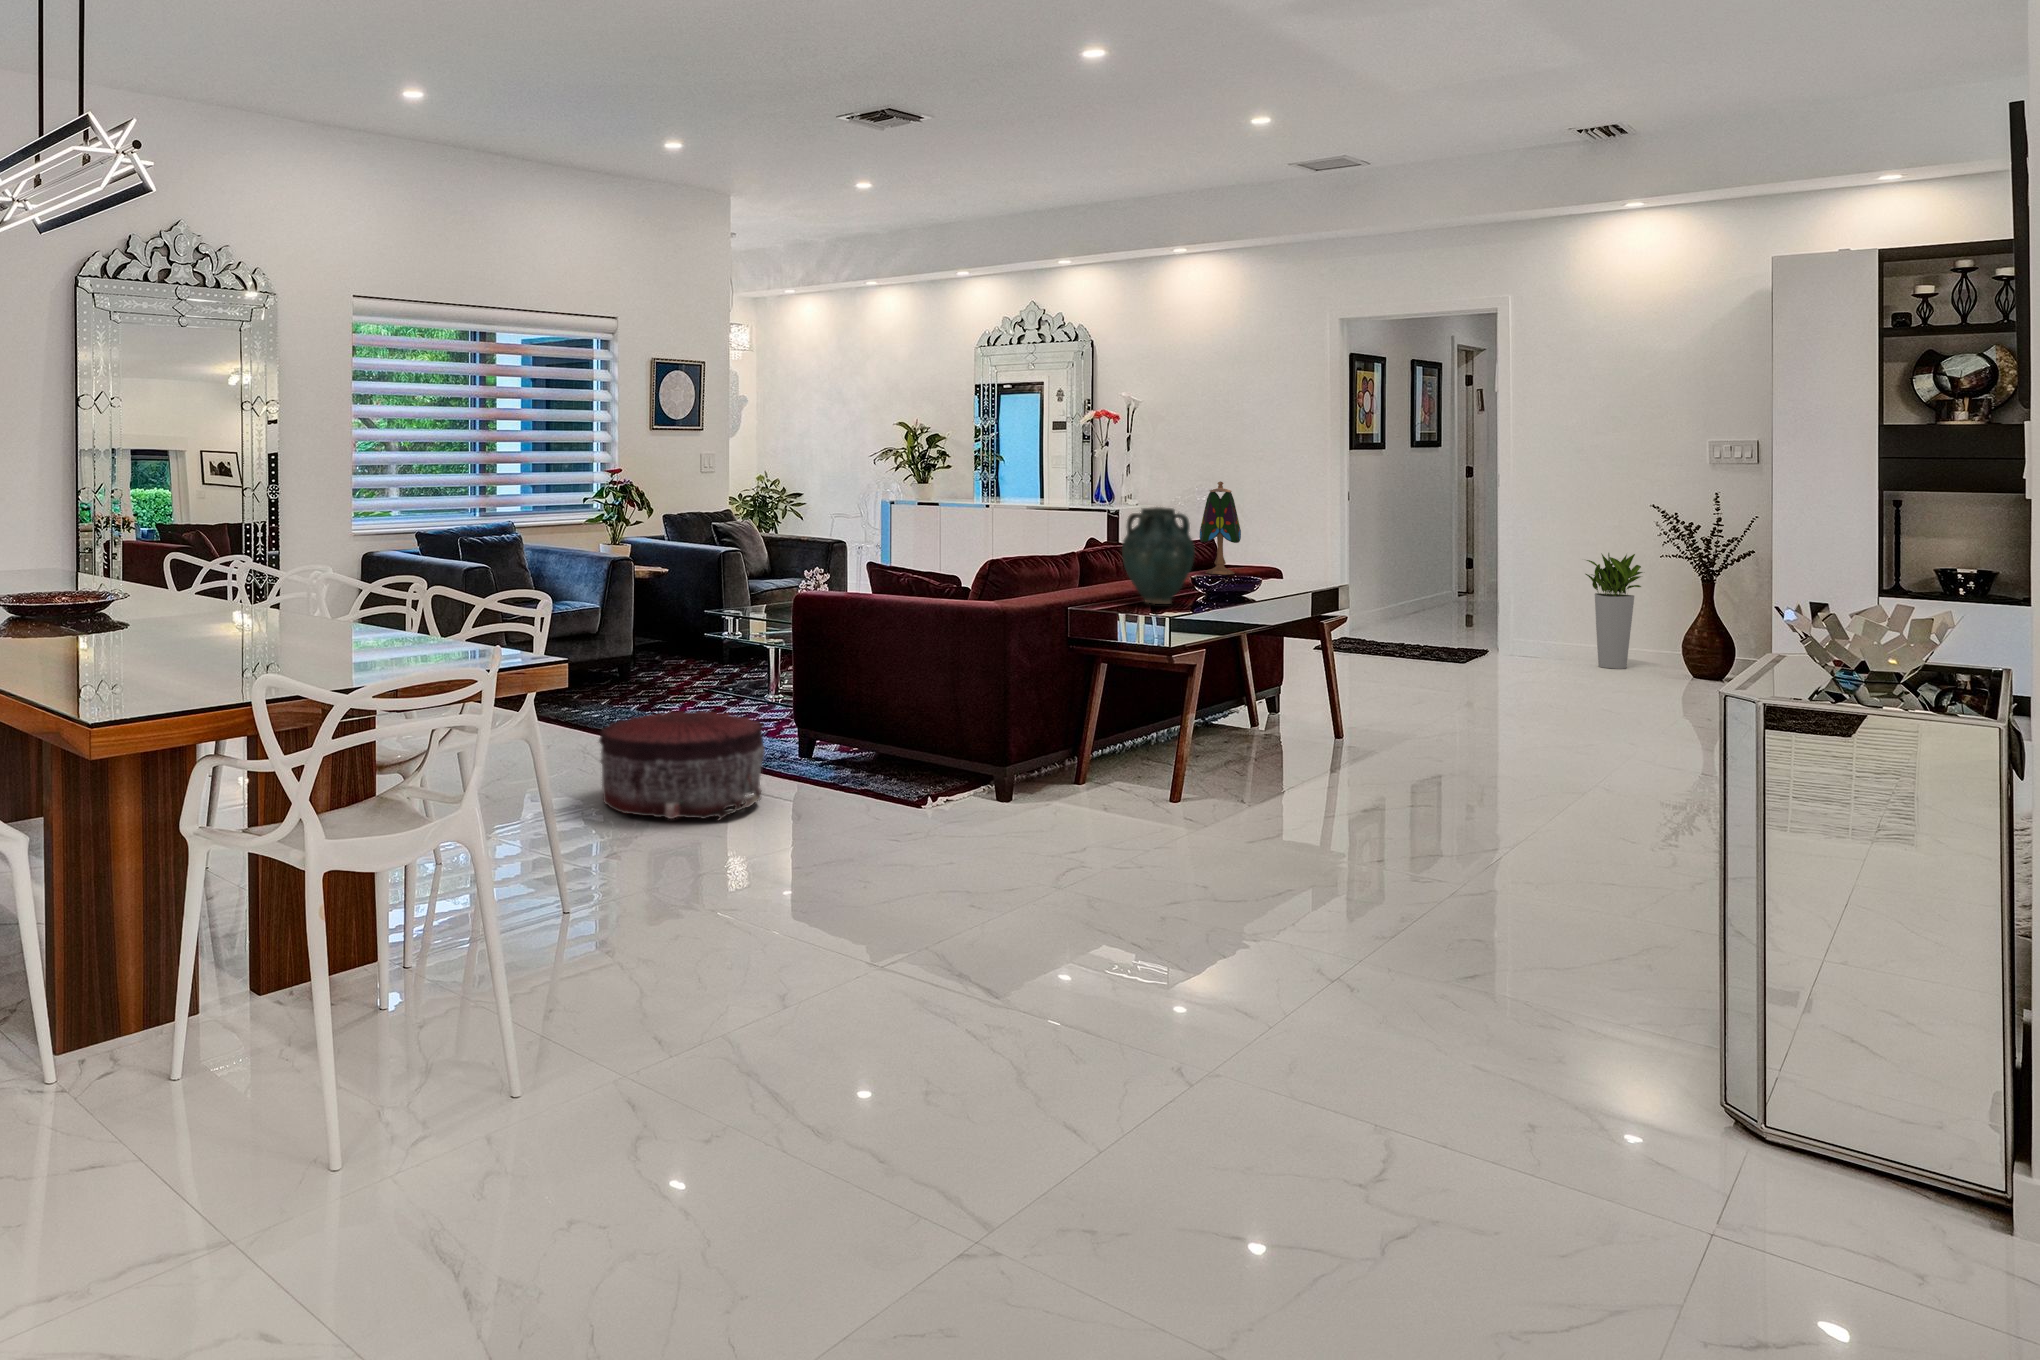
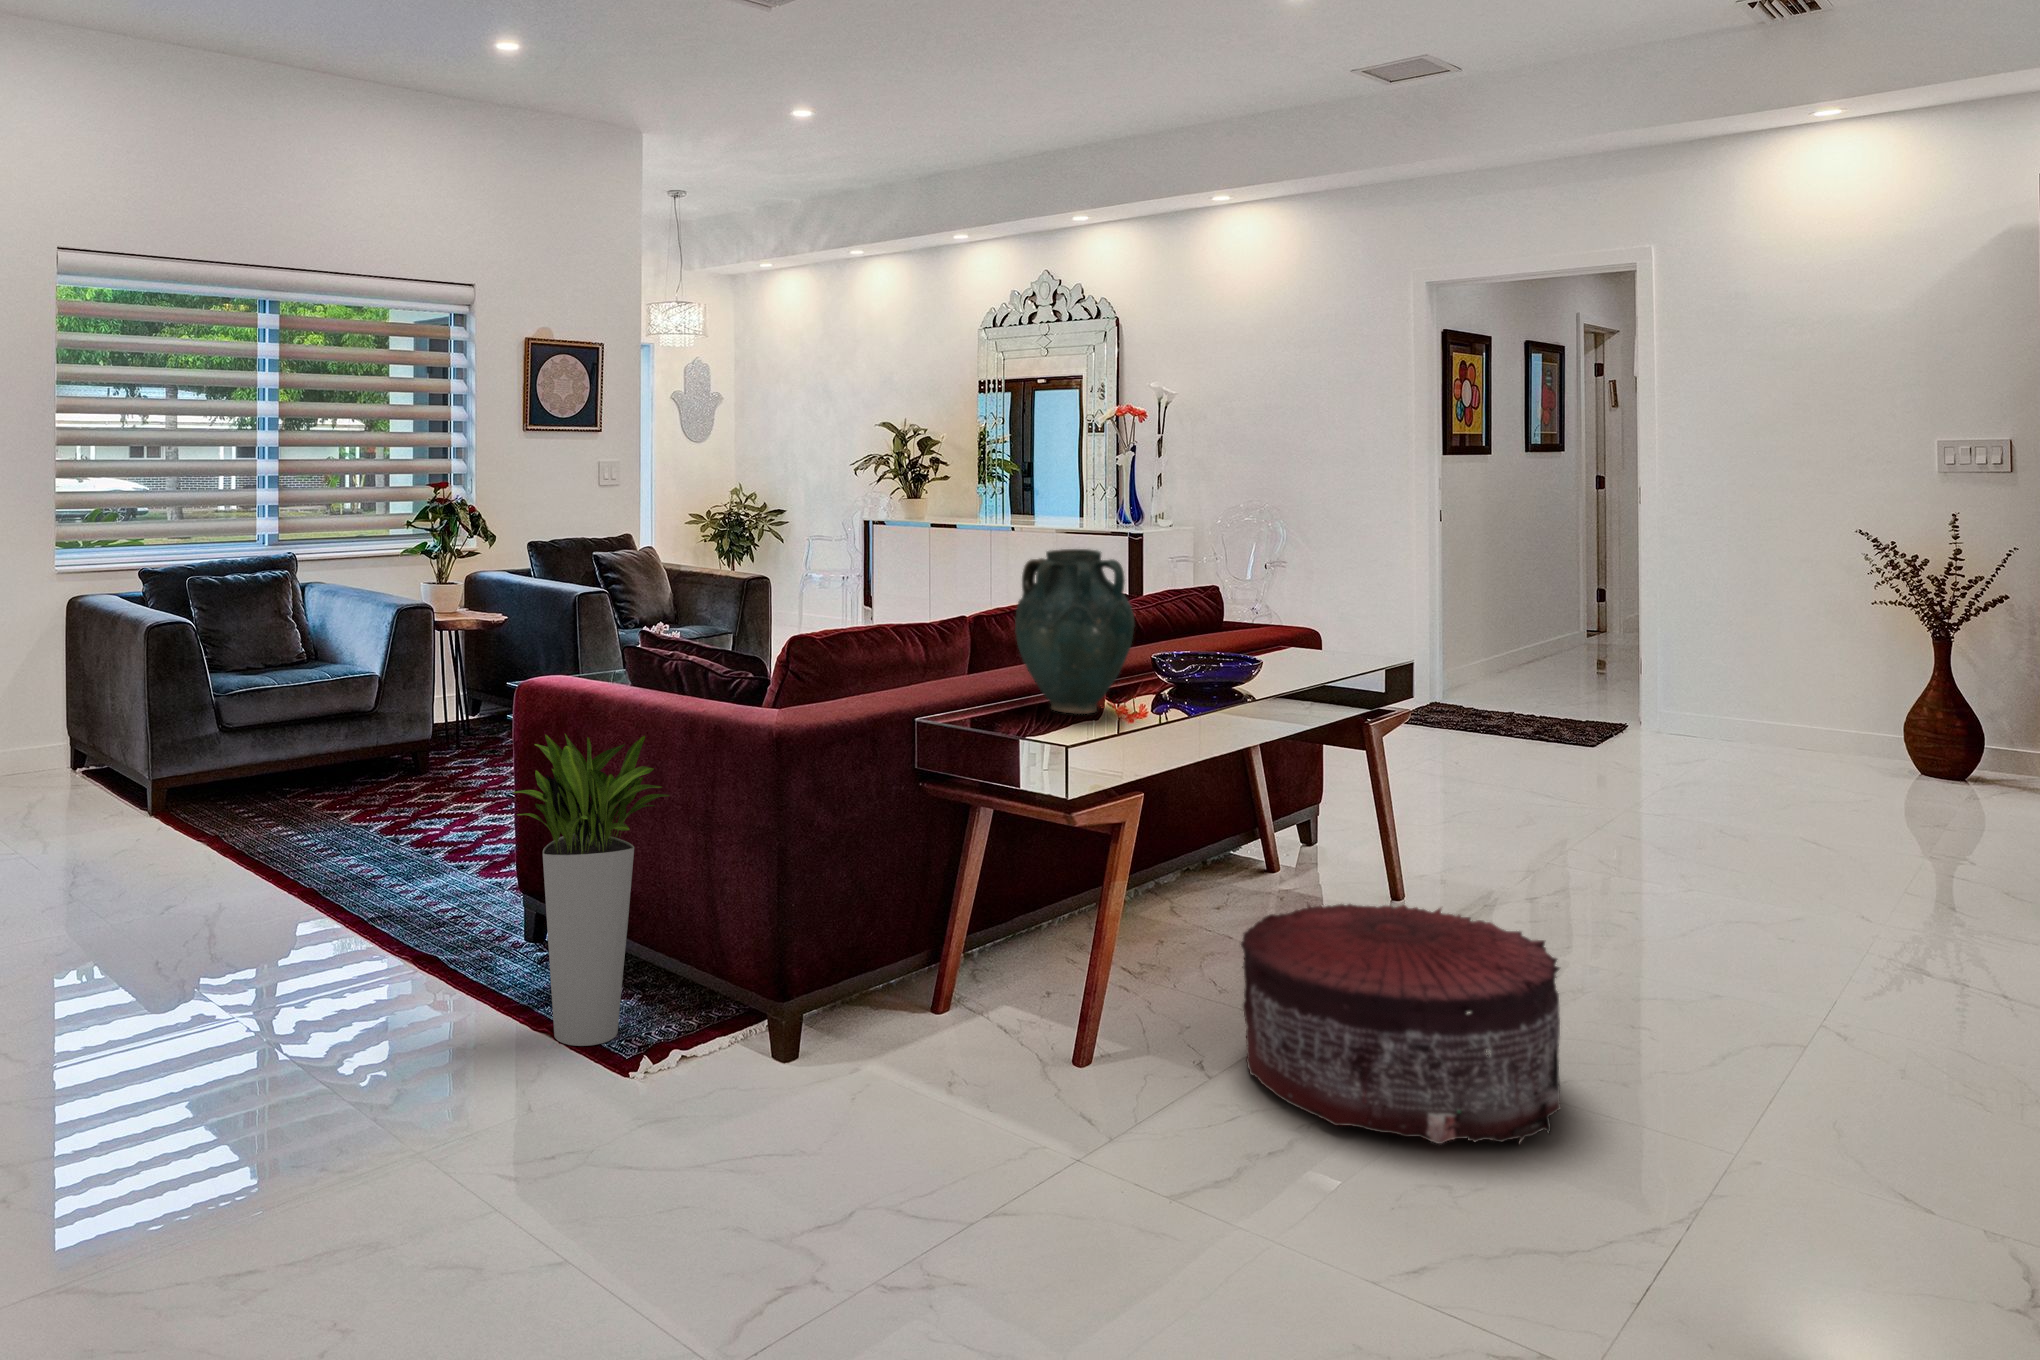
table lamp: present [1200,481,1241,575] -> none [1188,502,1250,645]
planter: present [1586,553,1642,669] -> present [513,734,670,1046]
pouf: present [599,711,765,819] -> present [1241,904,1561,1144]

